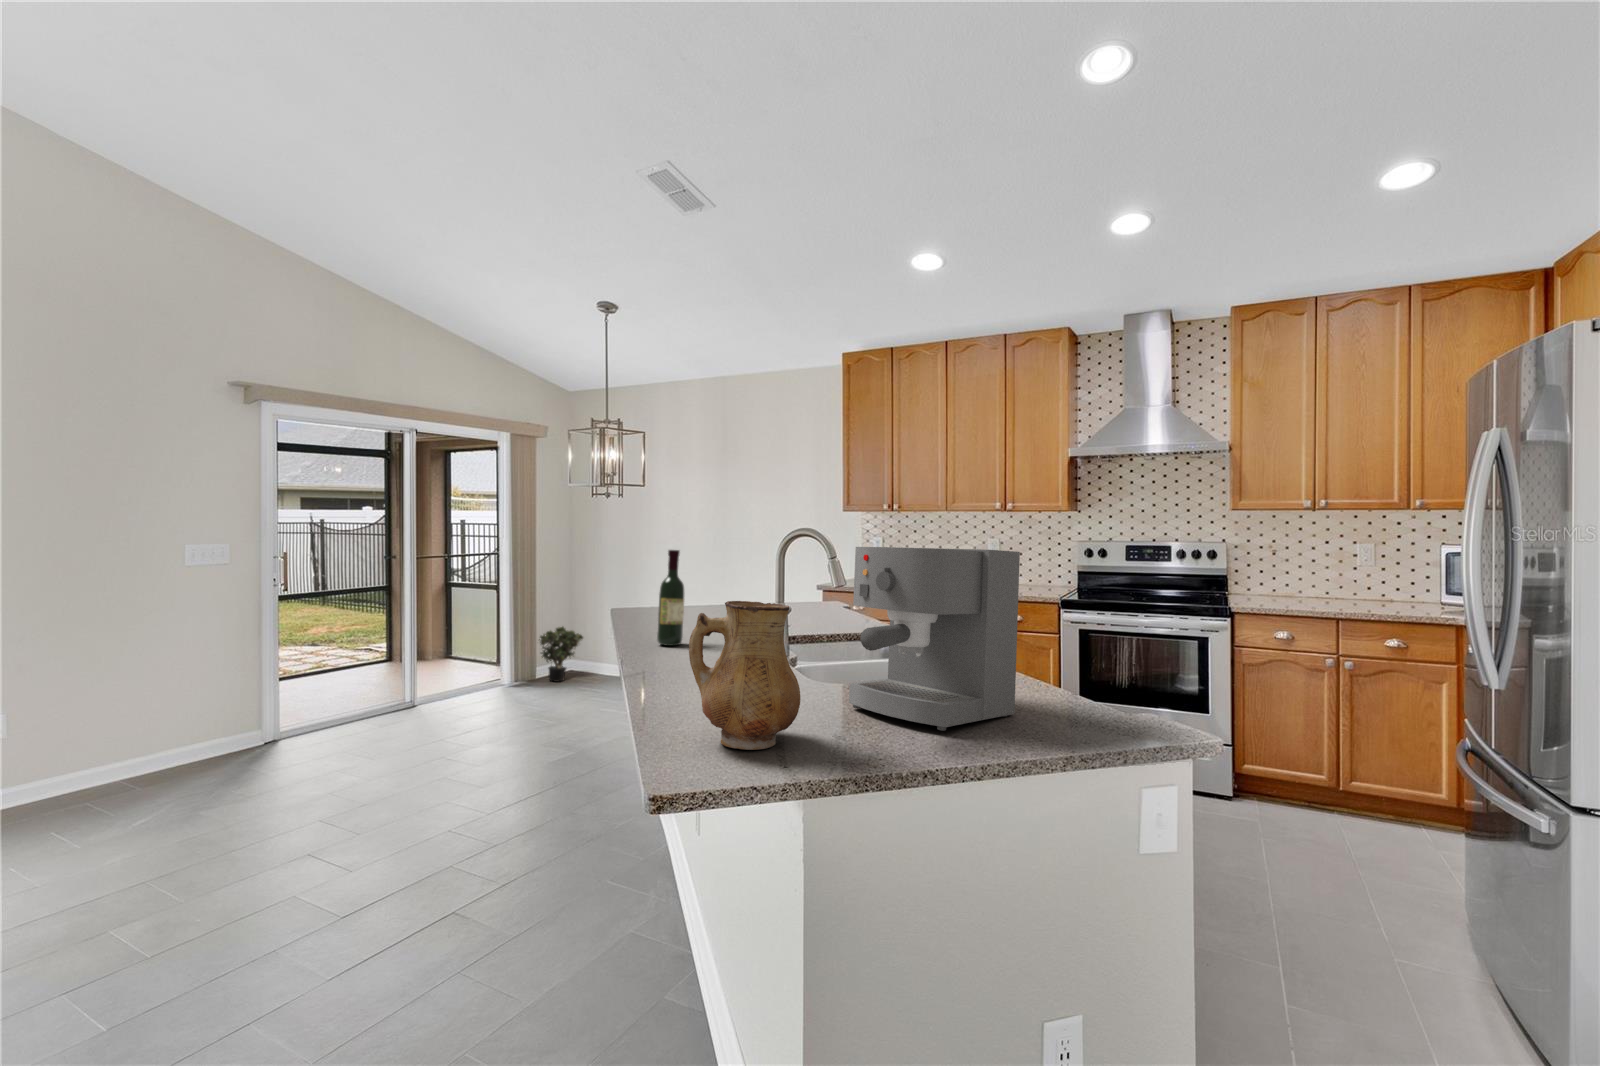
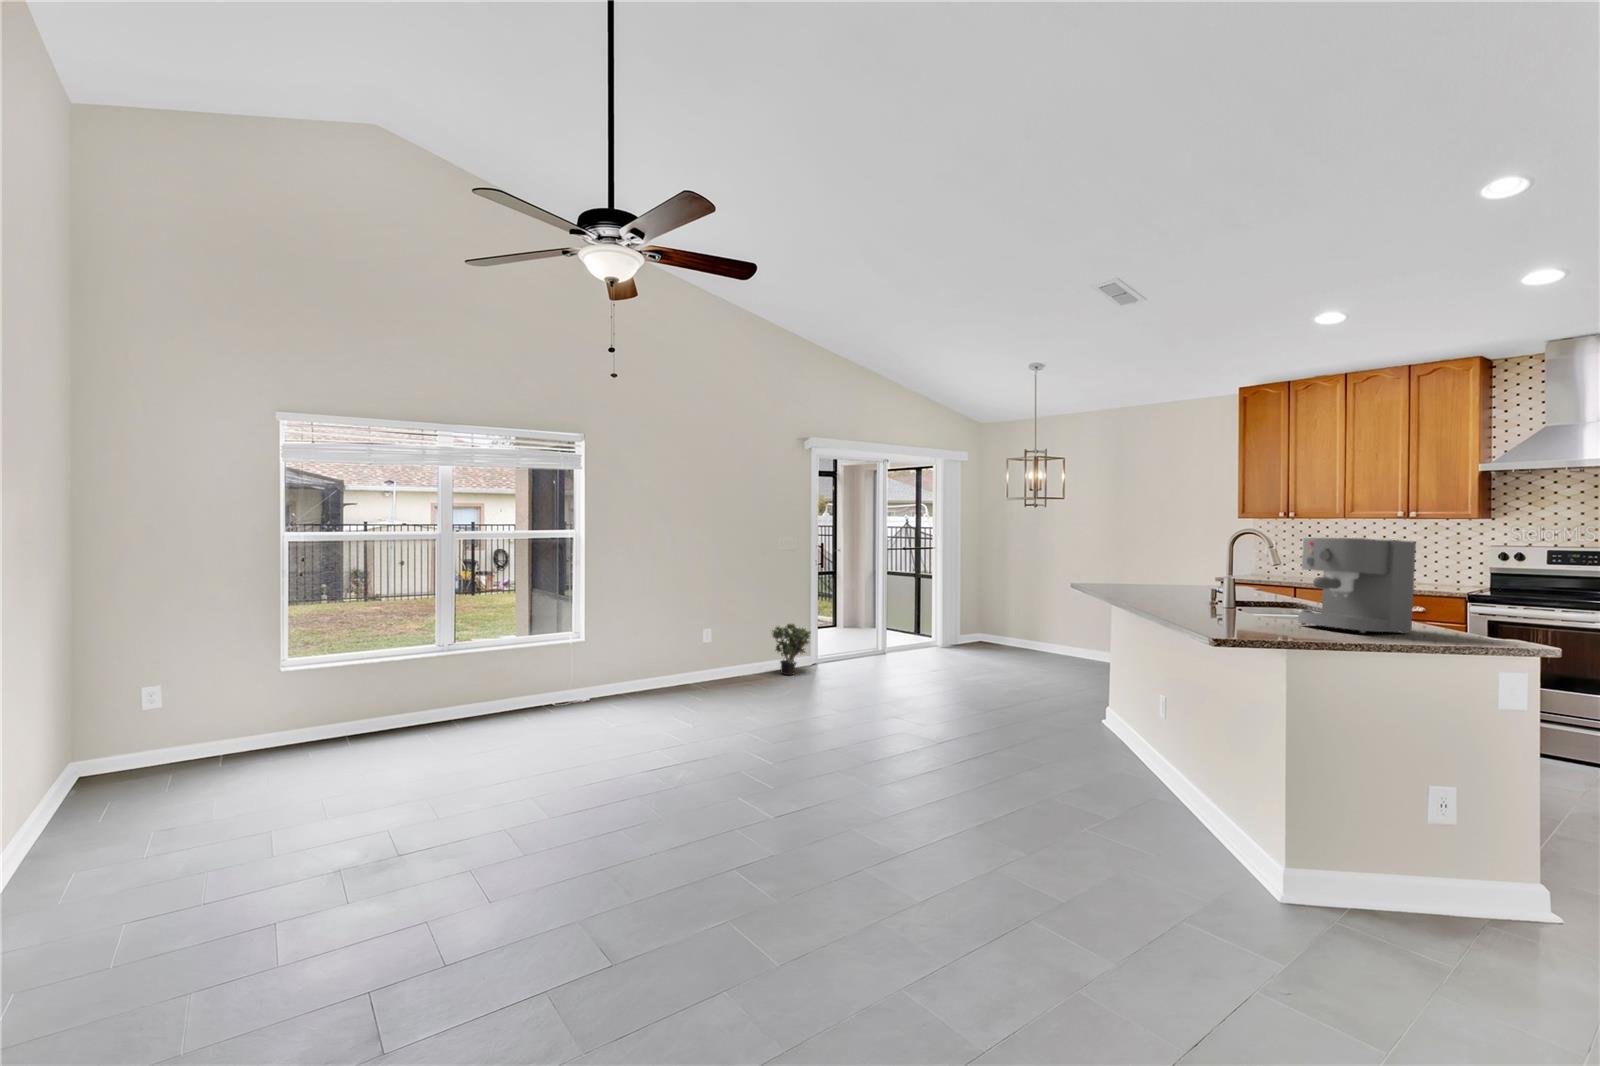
wine bottle: present [657,550,684,646] -> none [1139,542,1157,600]
ceramic pitcher: present [689,601,800,750] -> none [1217,562,1279,631]
potted plant: present [539,627,583,682] -> present [772,624,811,675]

